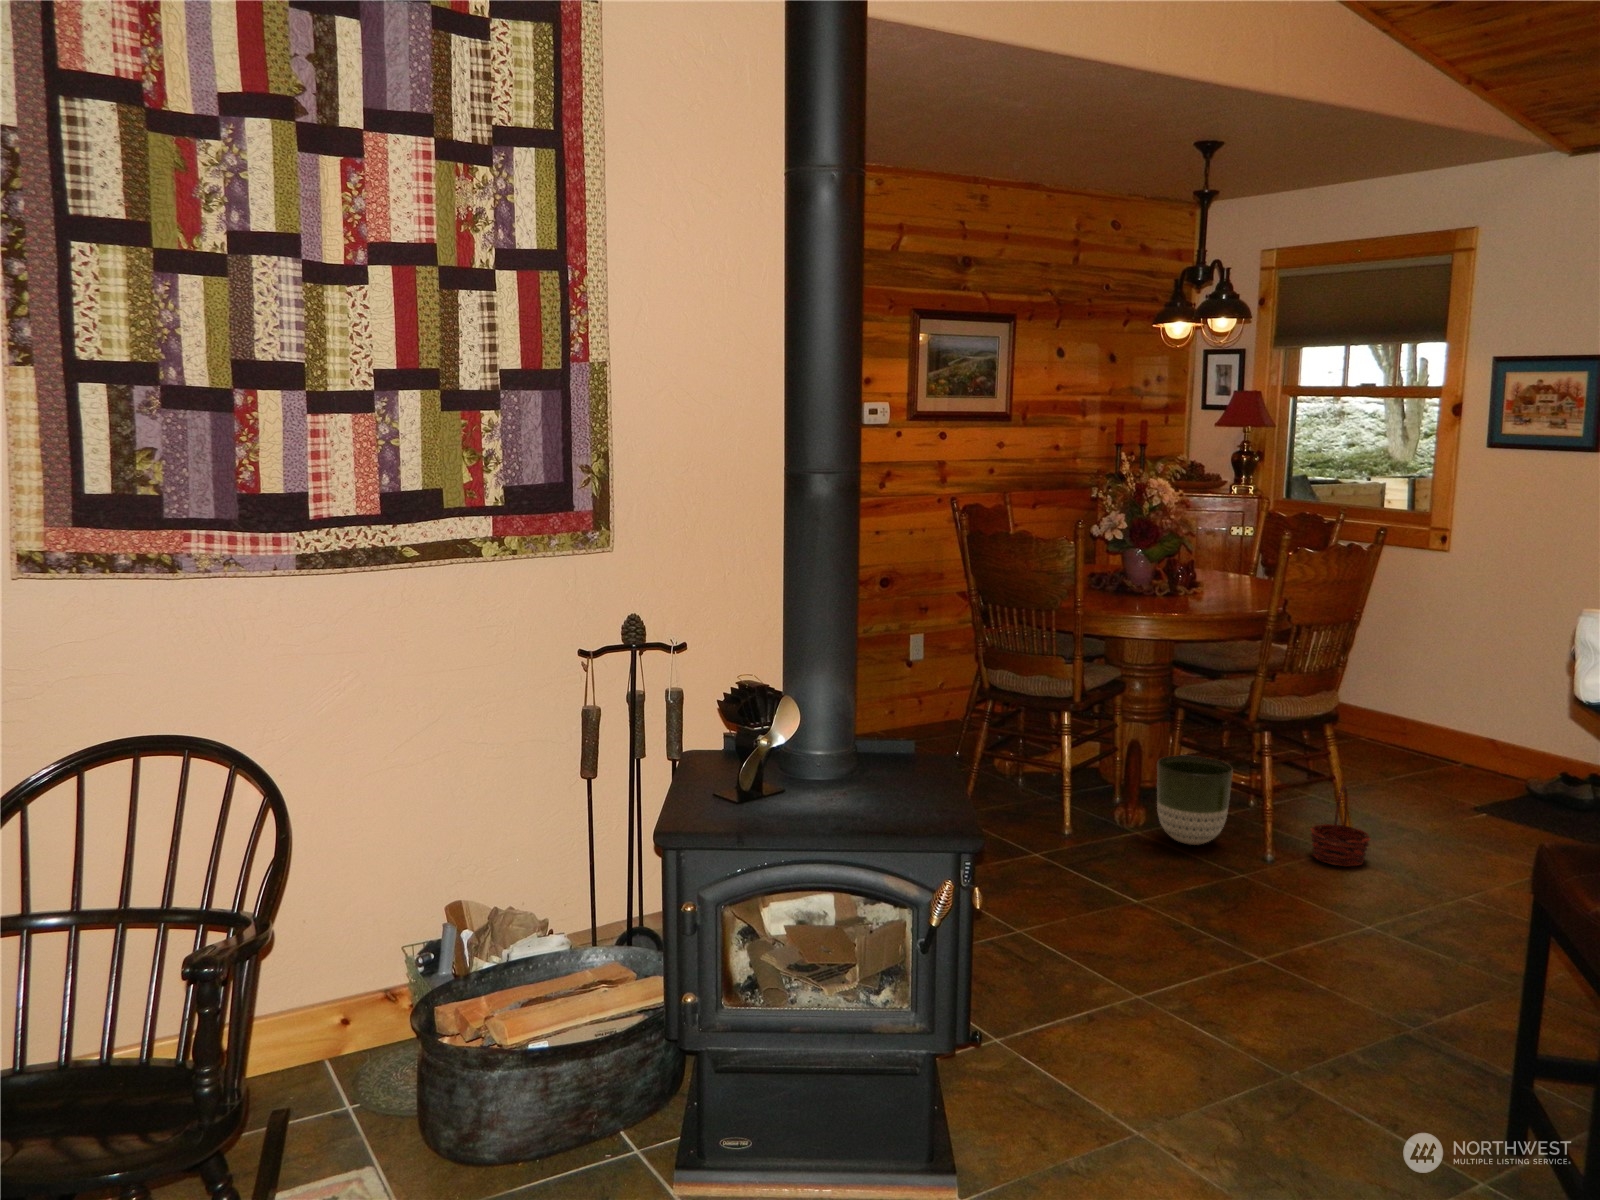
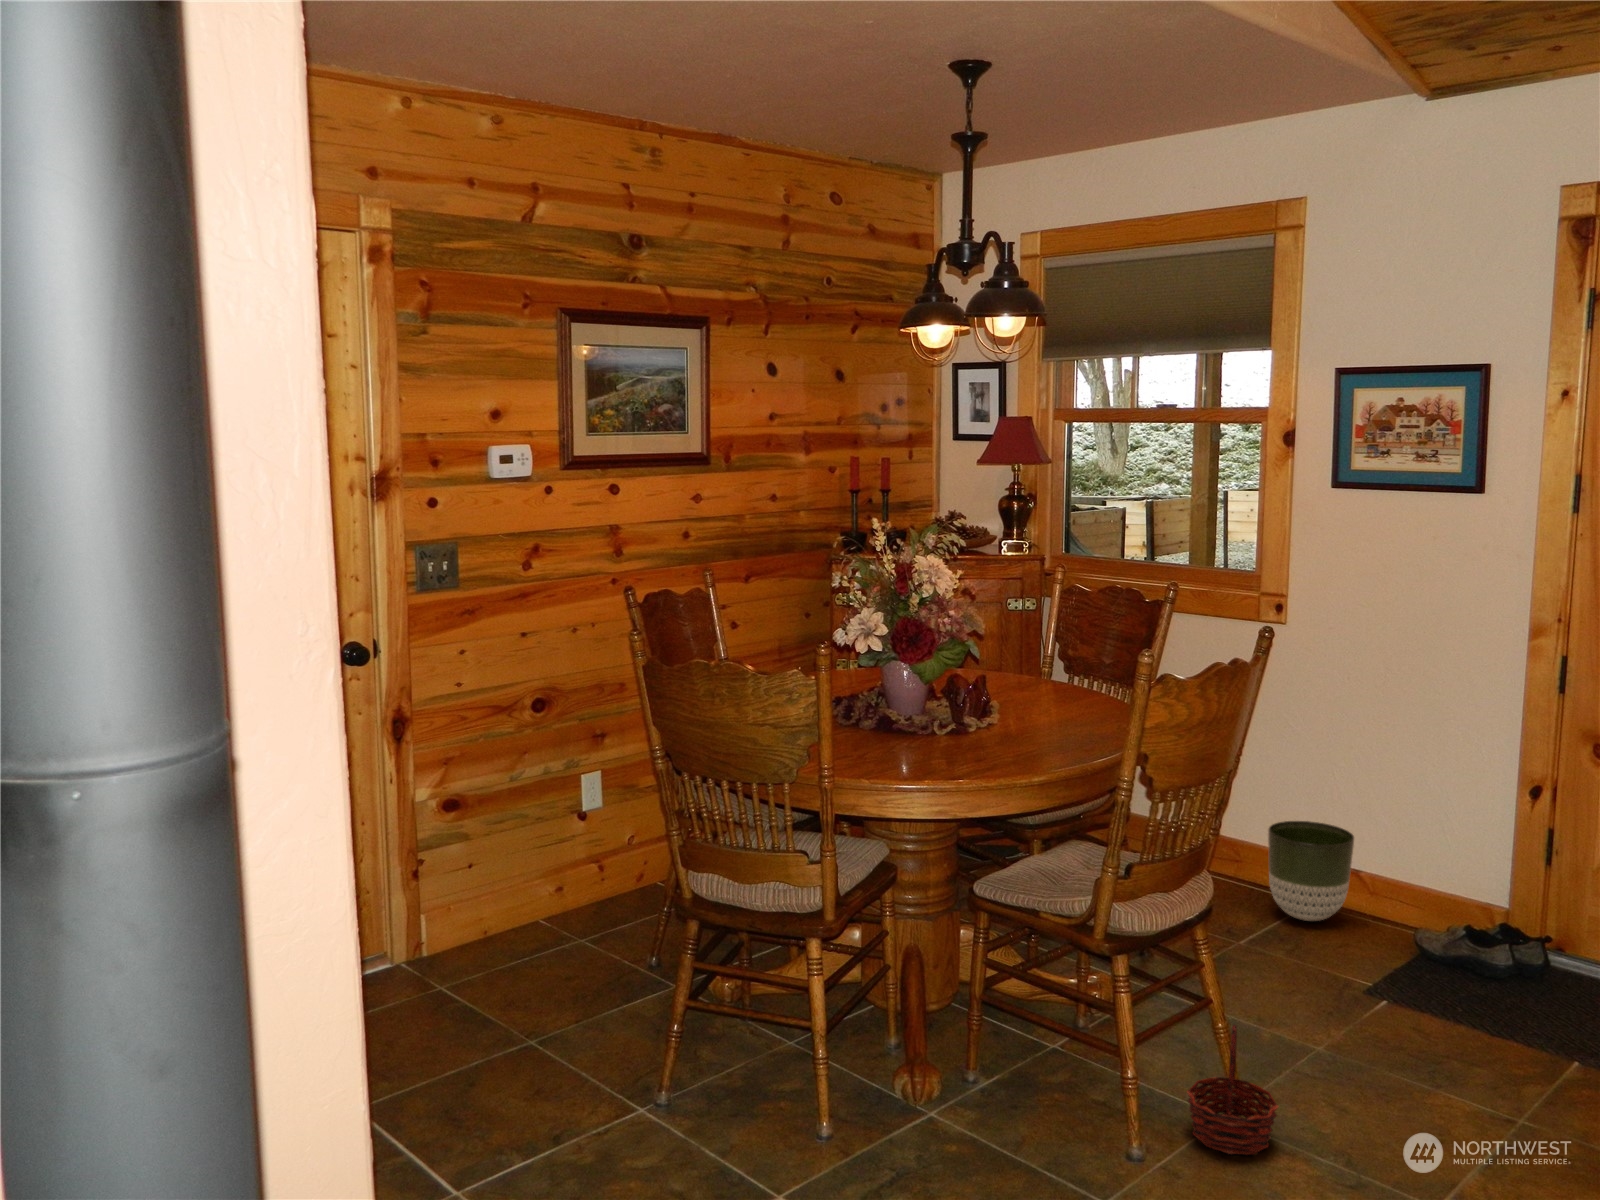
planter: present [1157,755,1233,845] -> present [1268,821,1354,921]

